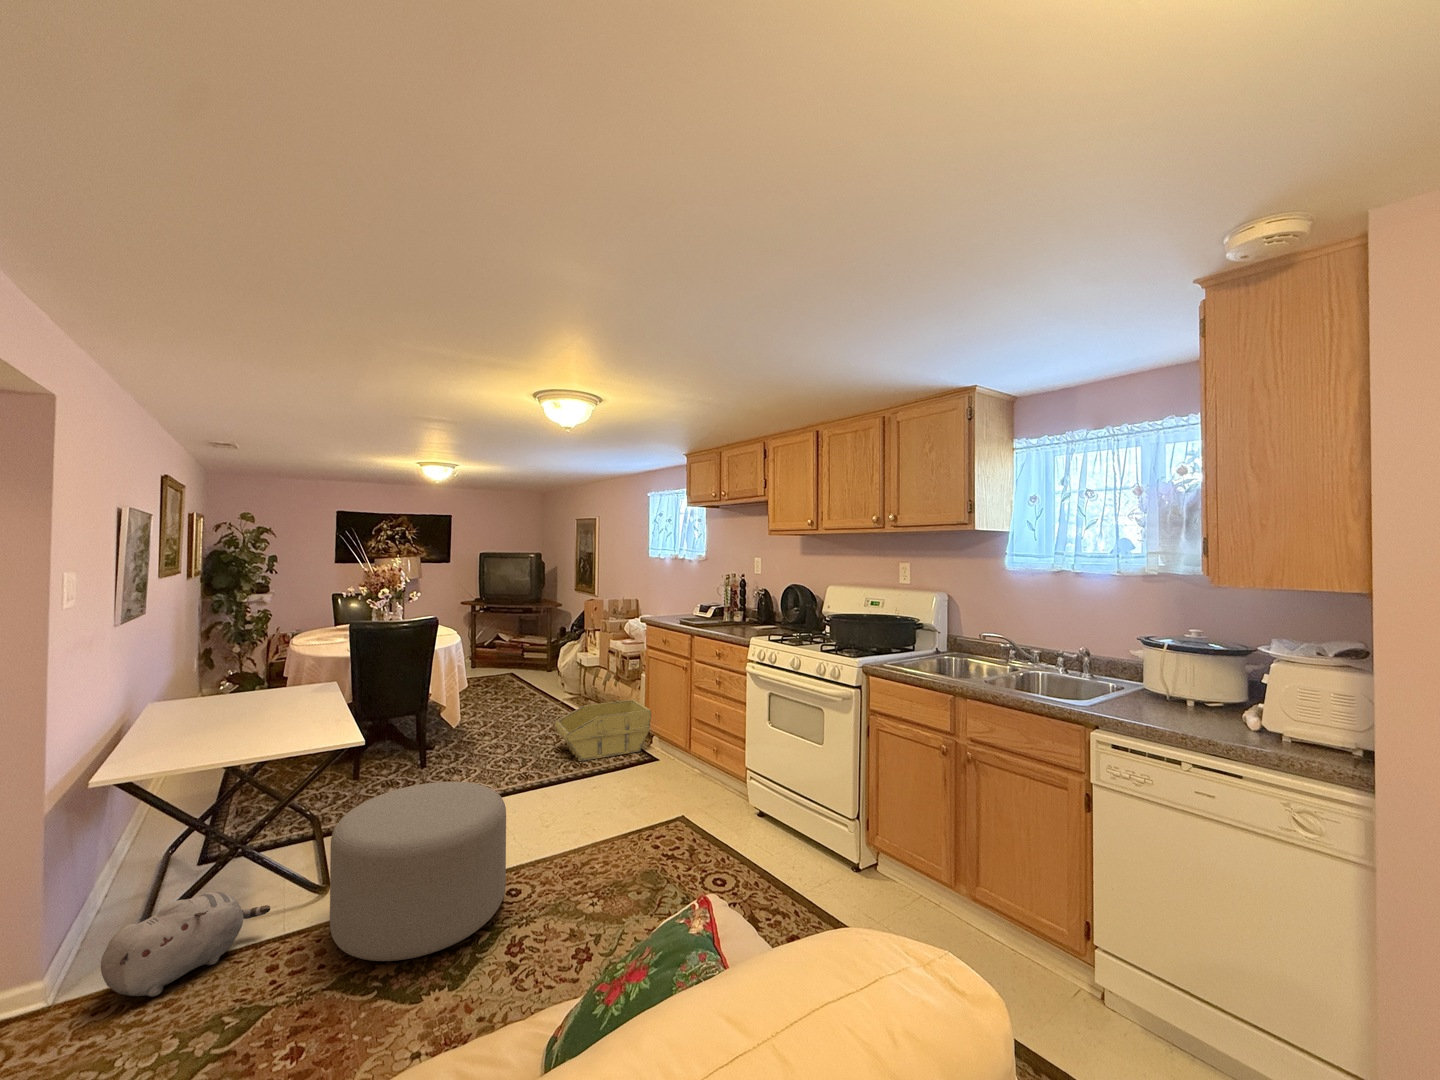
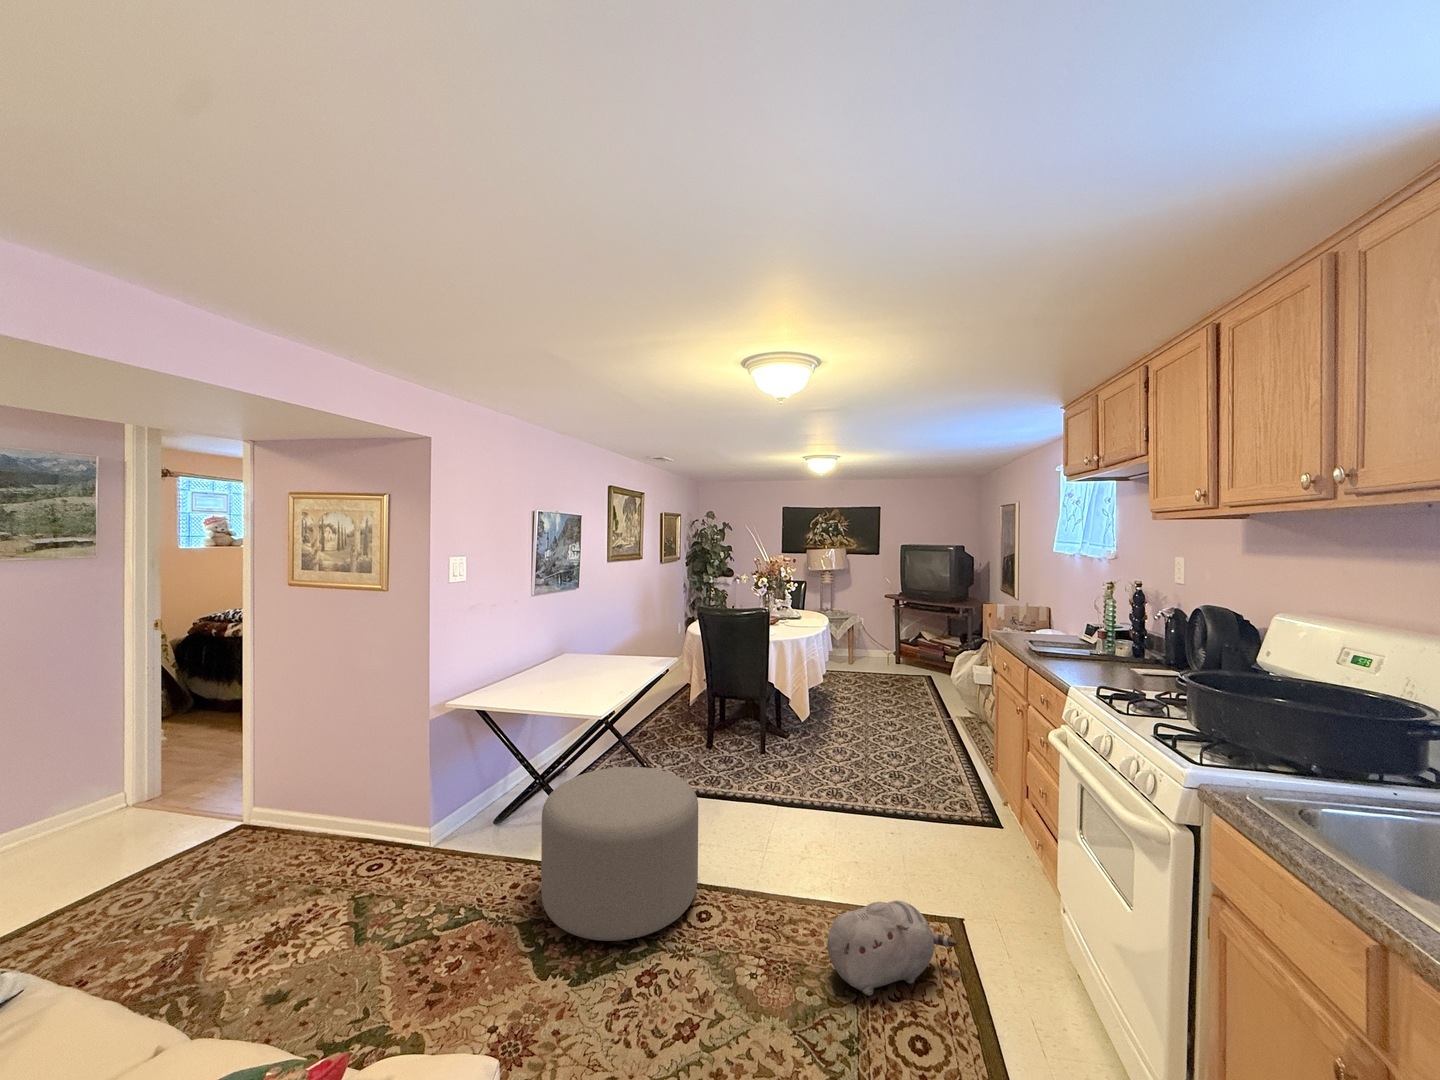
storage bin: present [554,700,651,761] -> none [881,729,999,806]
plush toy: present [101,892,270,997] -> present [827,901,957,996]

